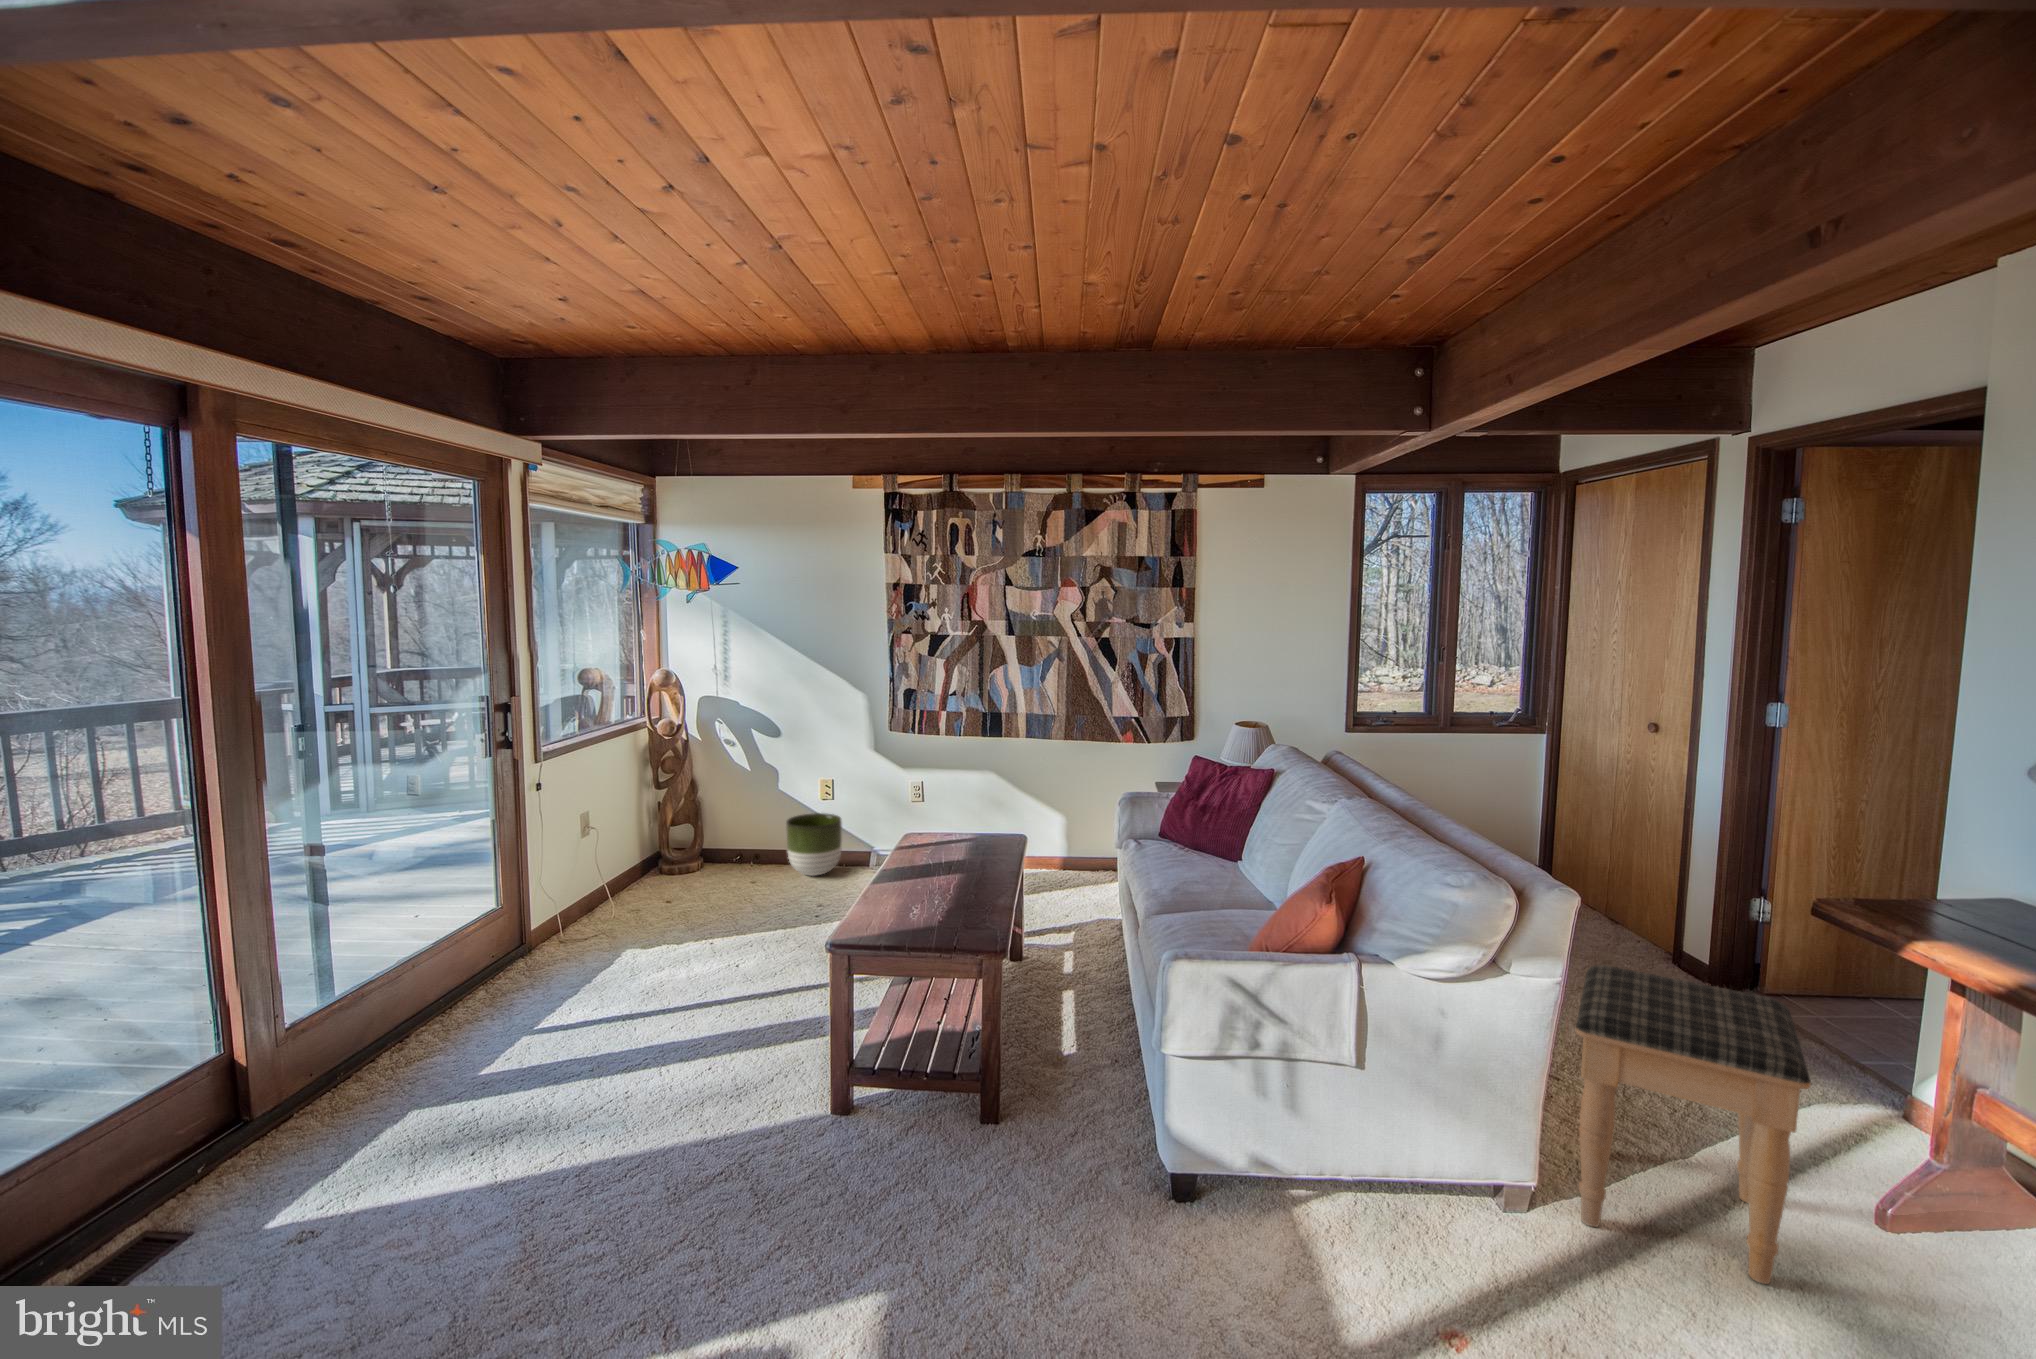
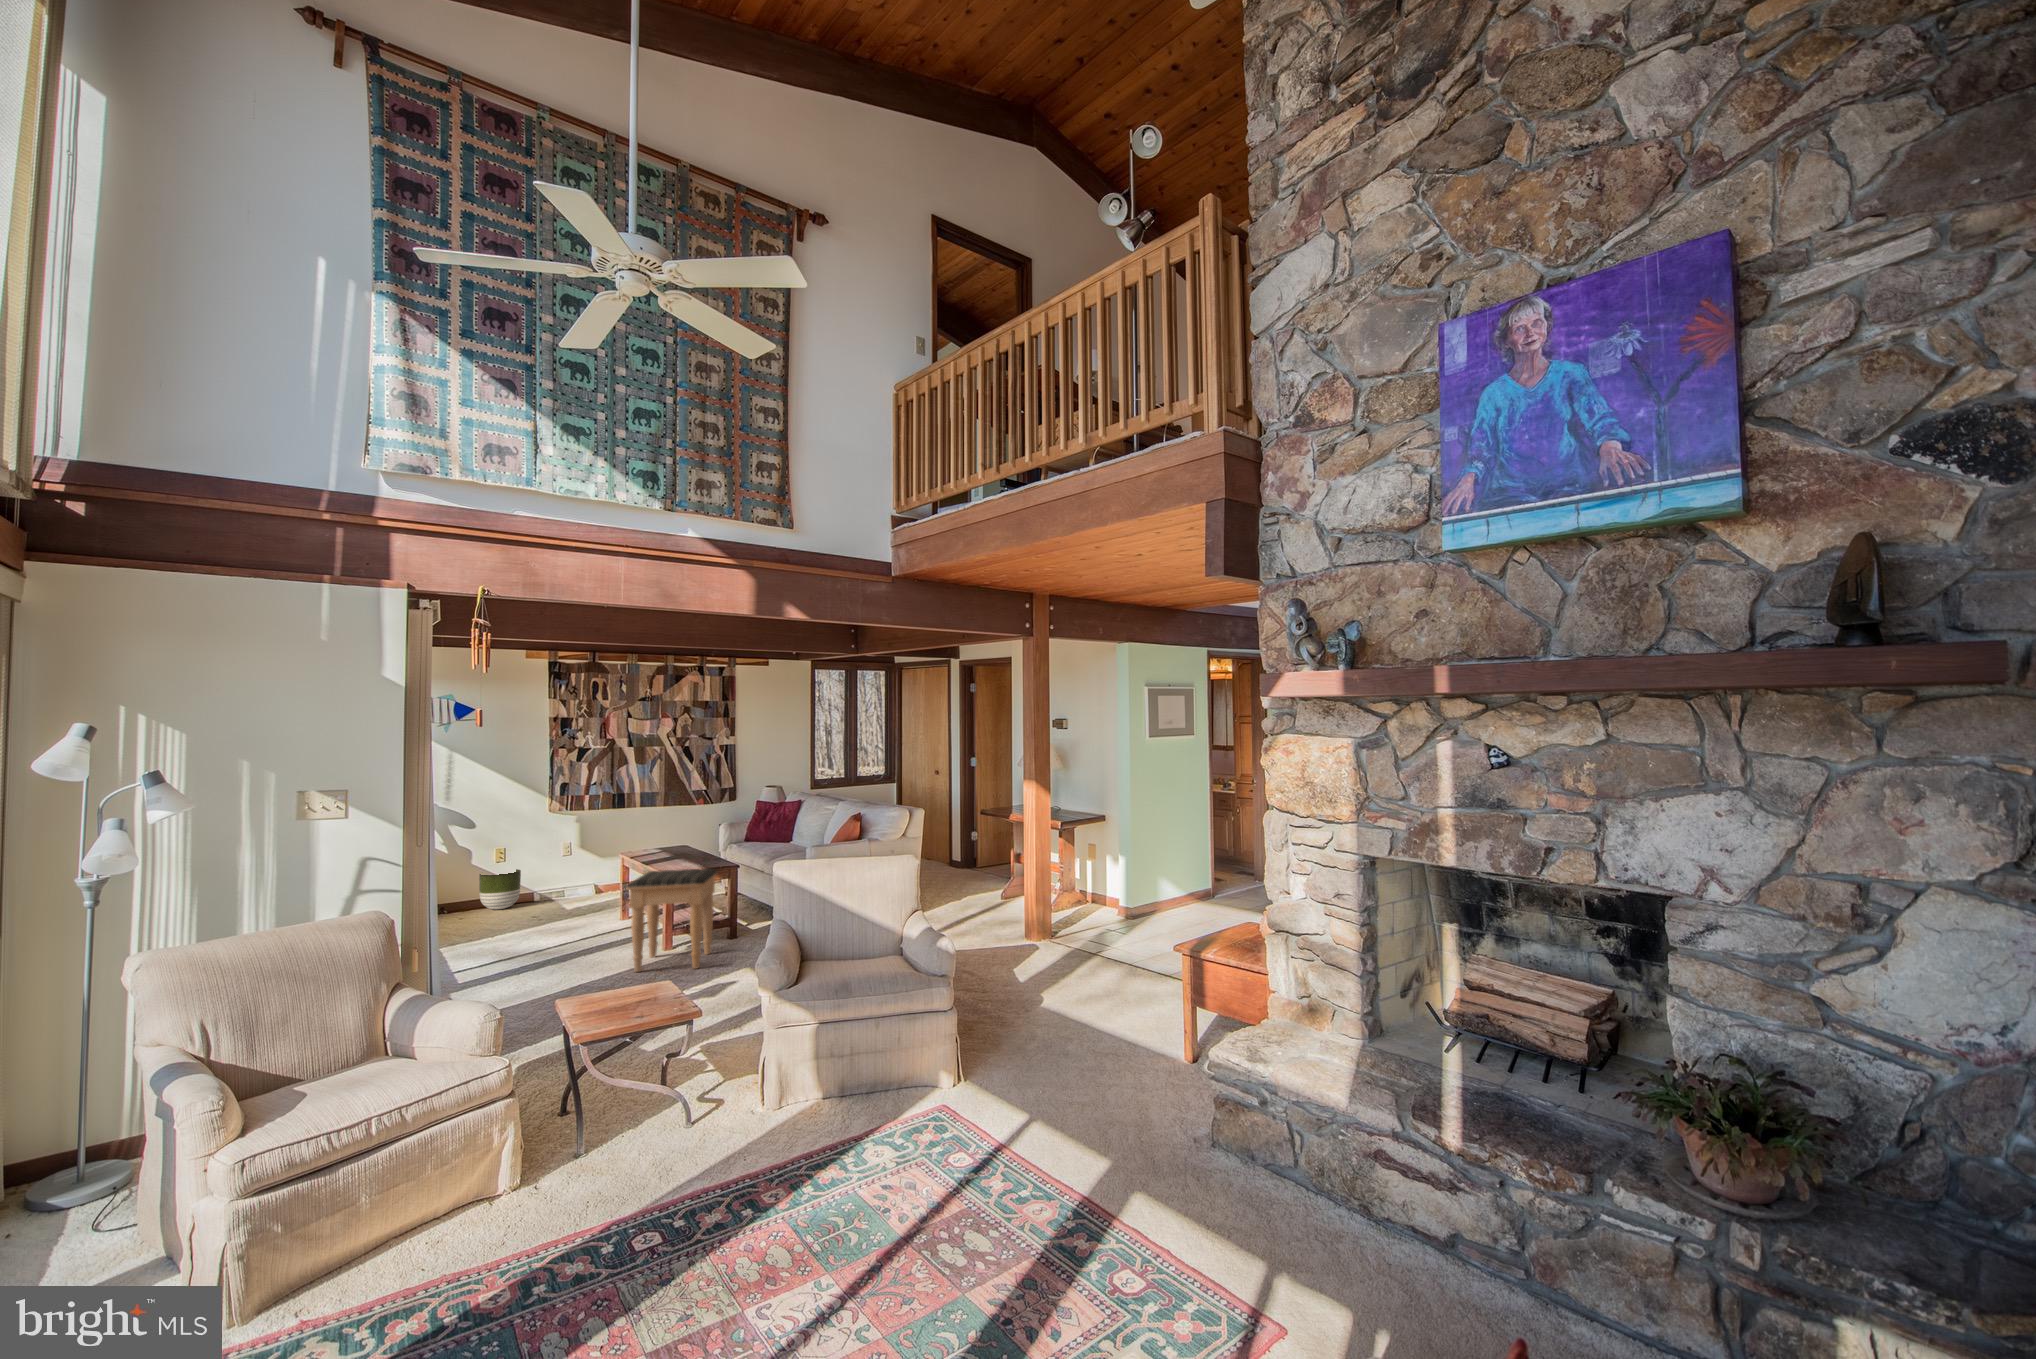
footstool: present [1576,965,1811,1284] -> present [627,868,717,972]

